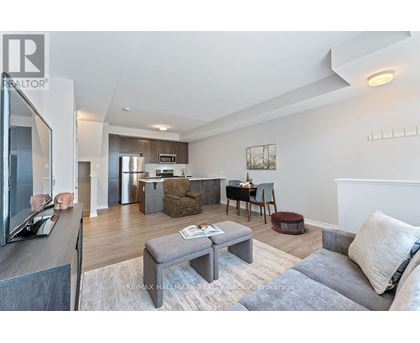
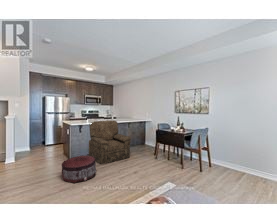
pouf: present [271,211,305,234] -> present [62,156,96,183]

